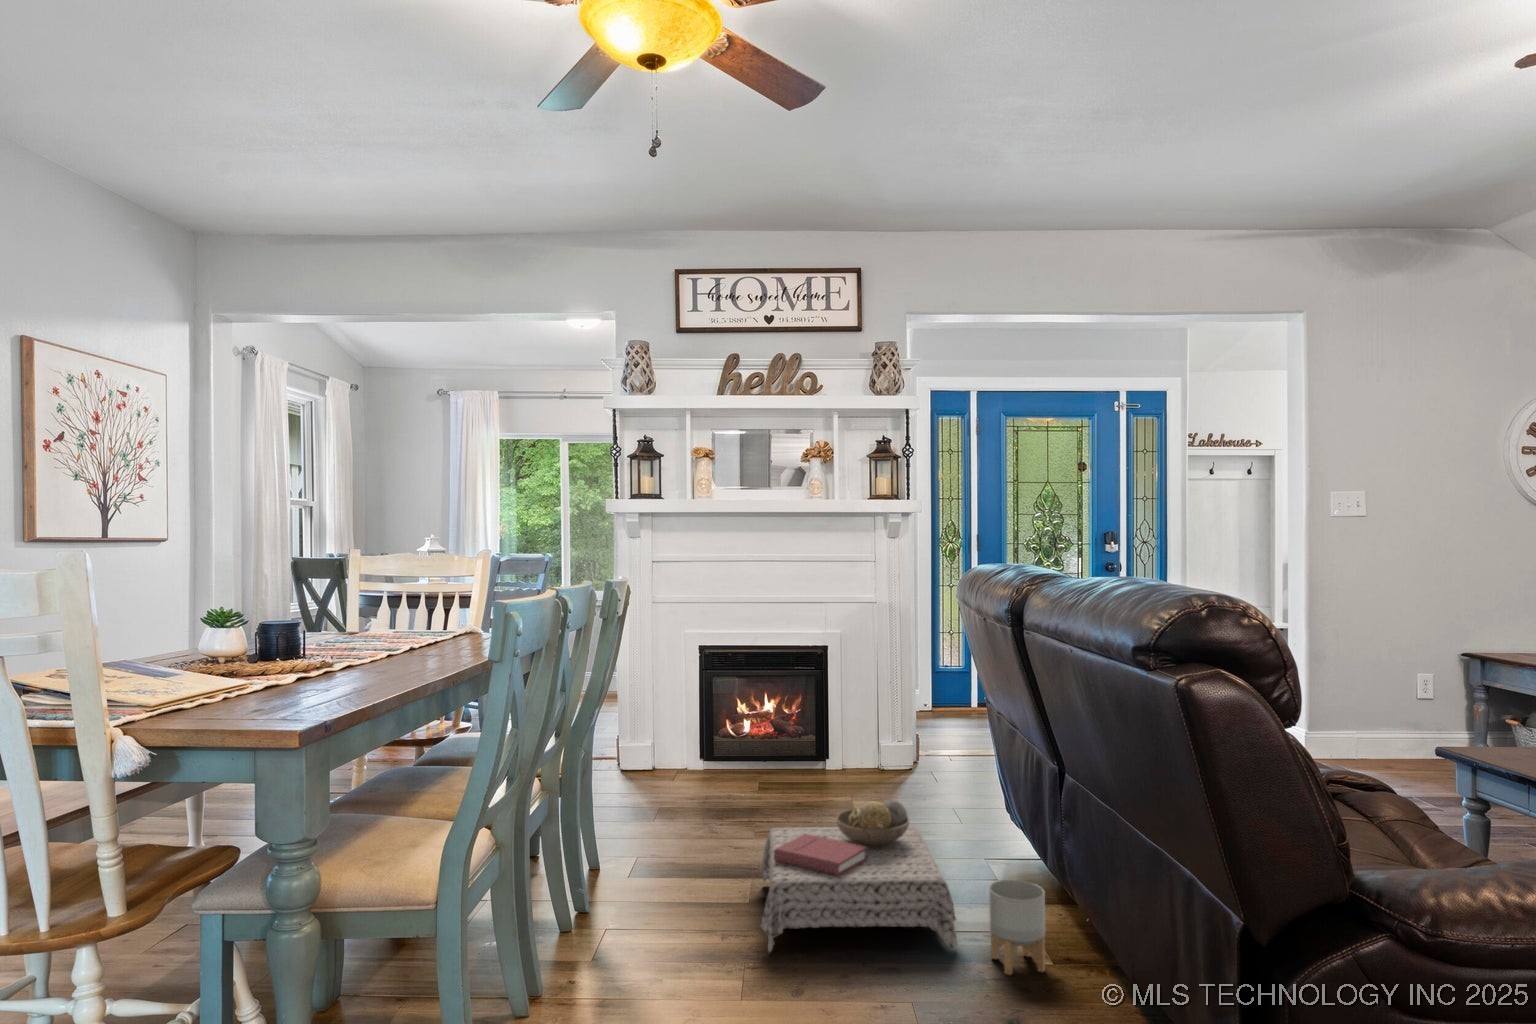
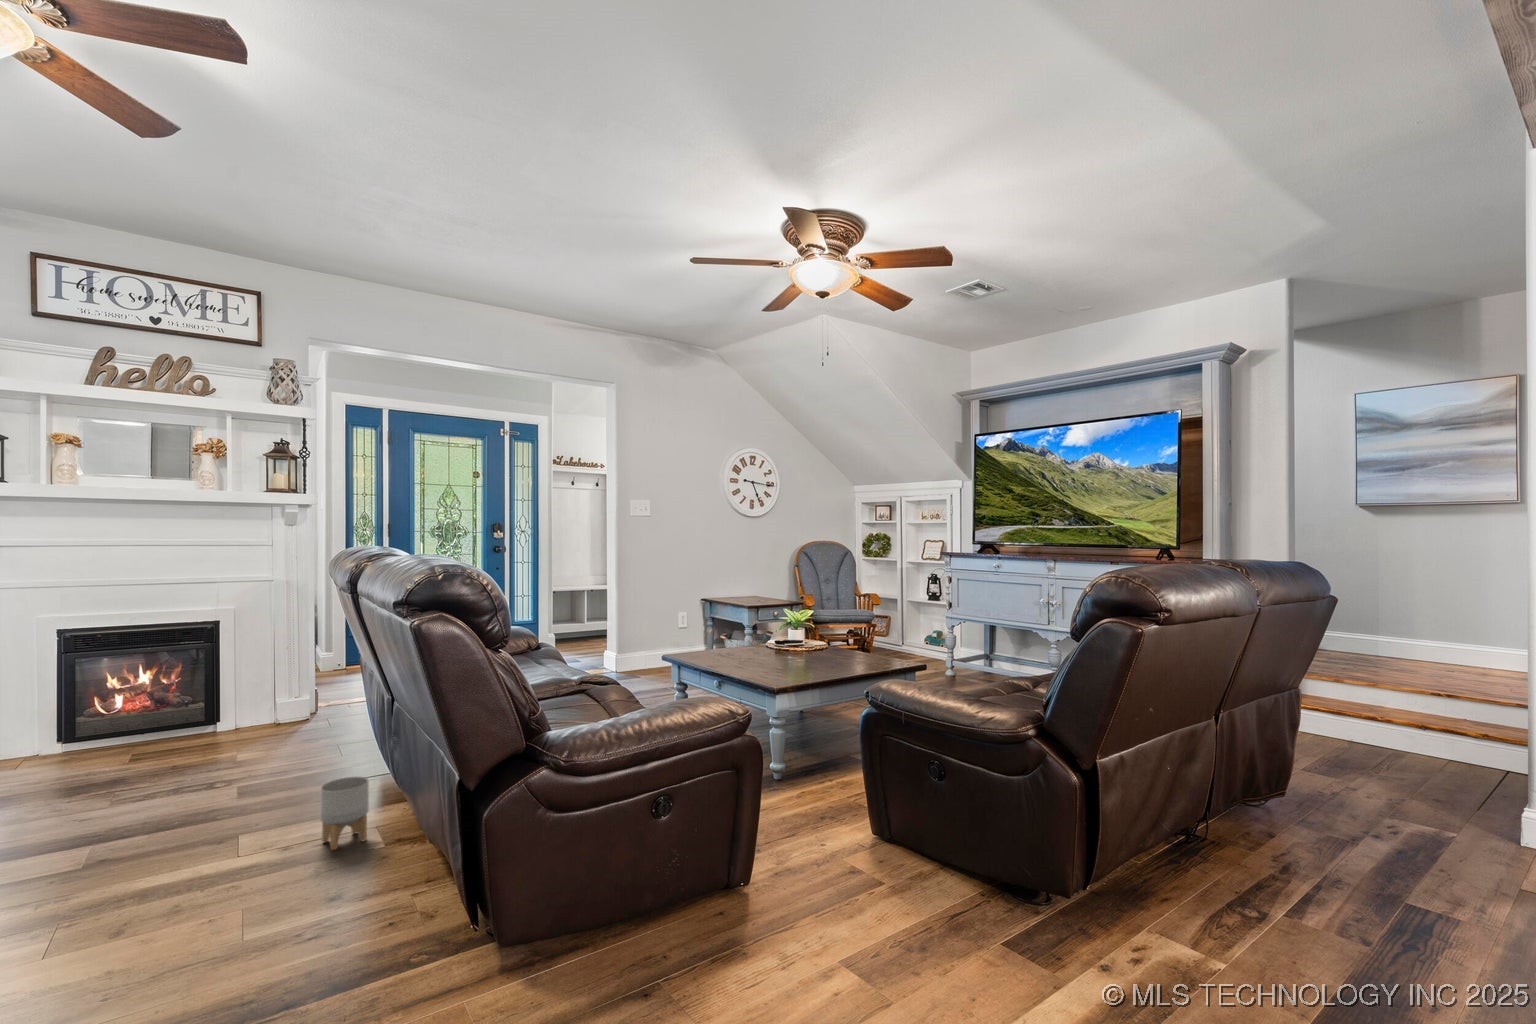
ottoman: present [760,800,957,953] -> none [76,736,295,896]

